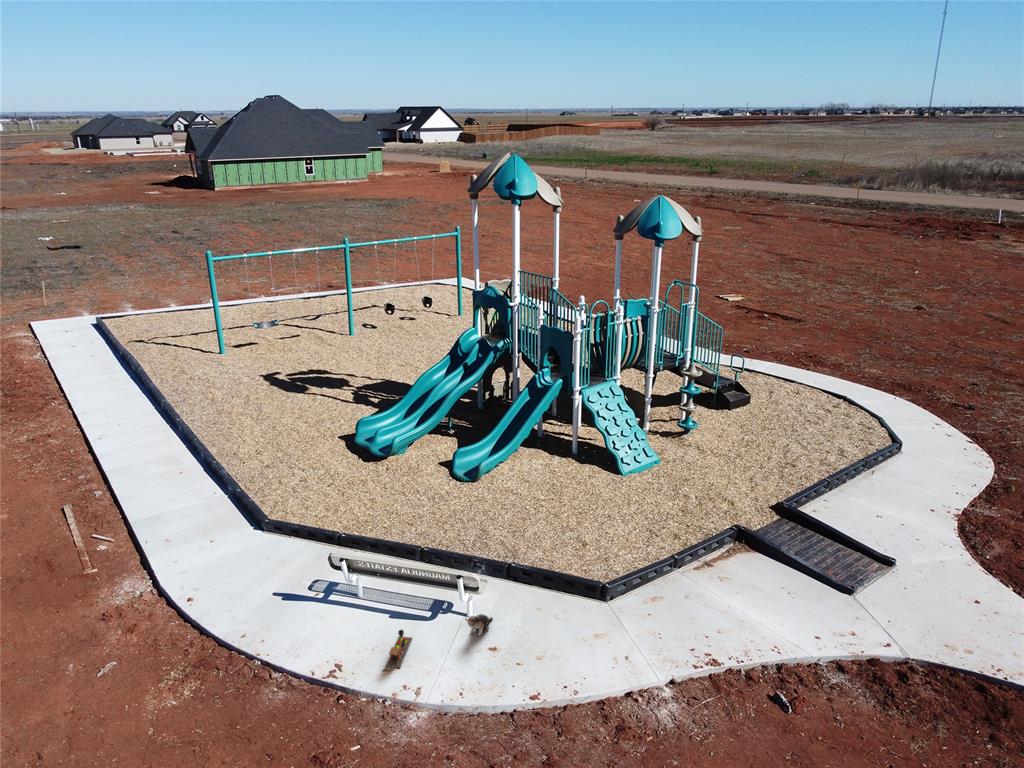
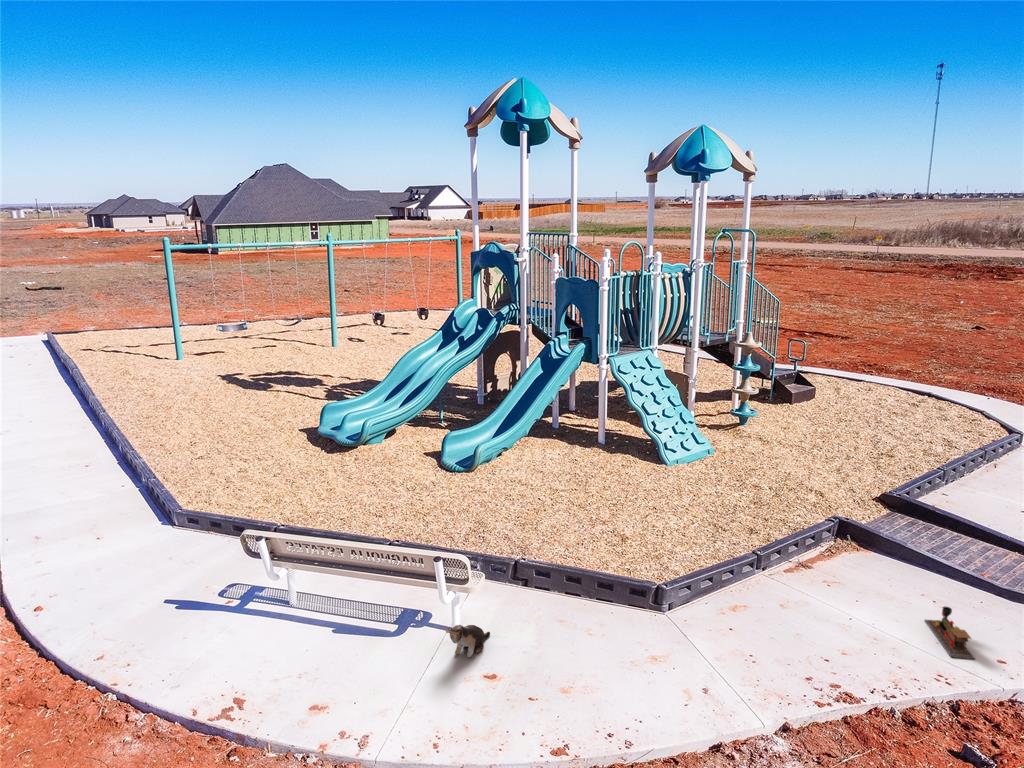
toy train: present [386,630,413,668] -> present [925,607,975,659]

